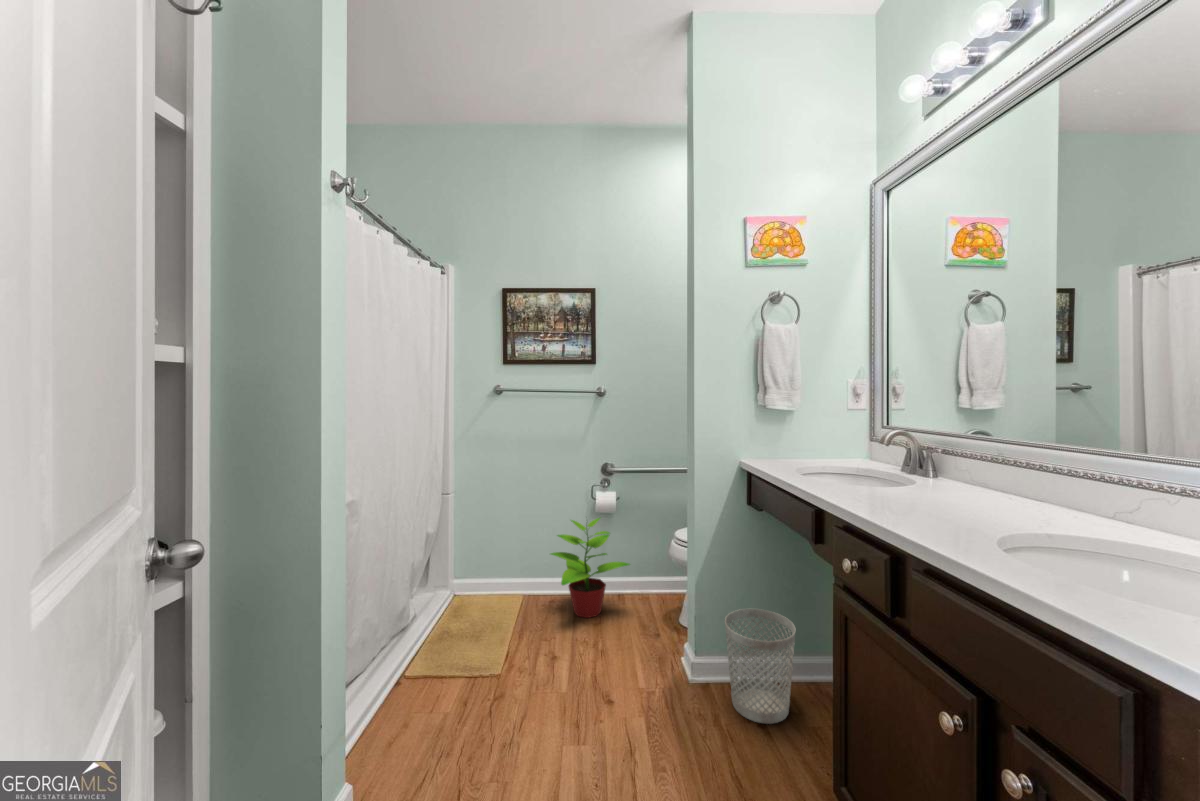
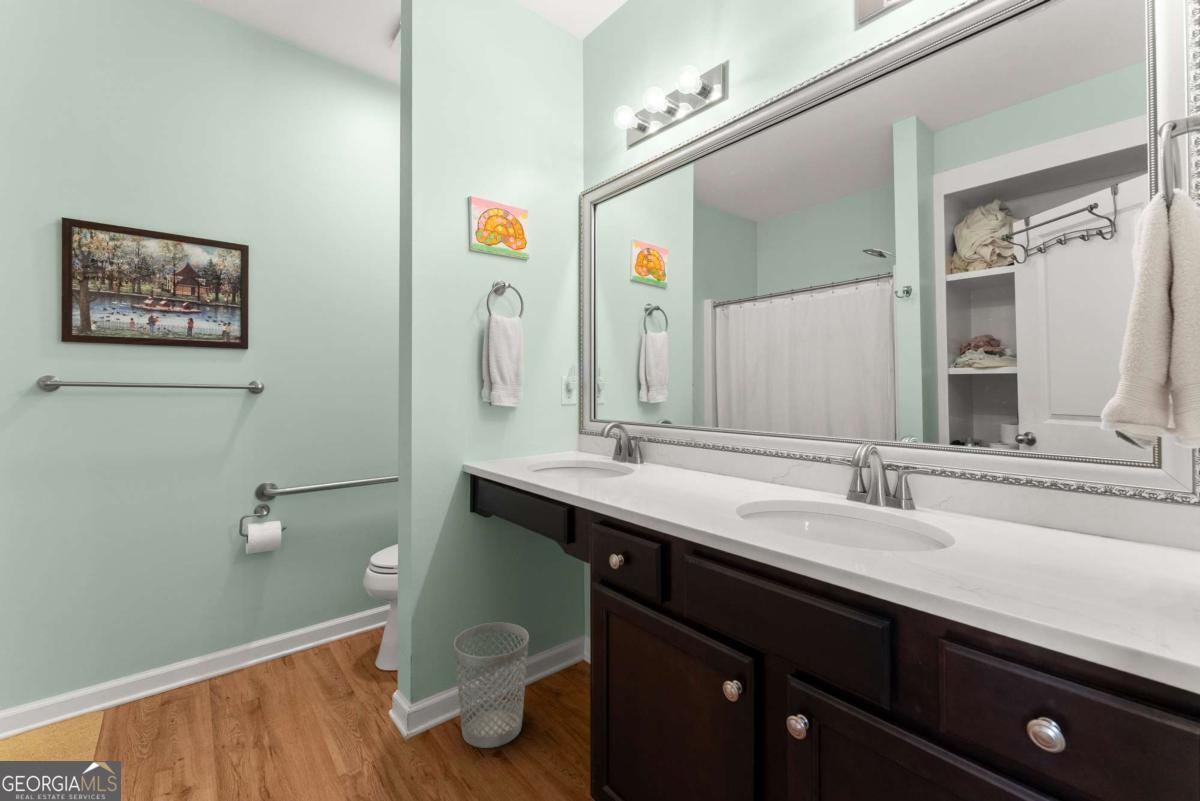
potted plant: present [551,518,630,618] -> none [167,560,307,708]

